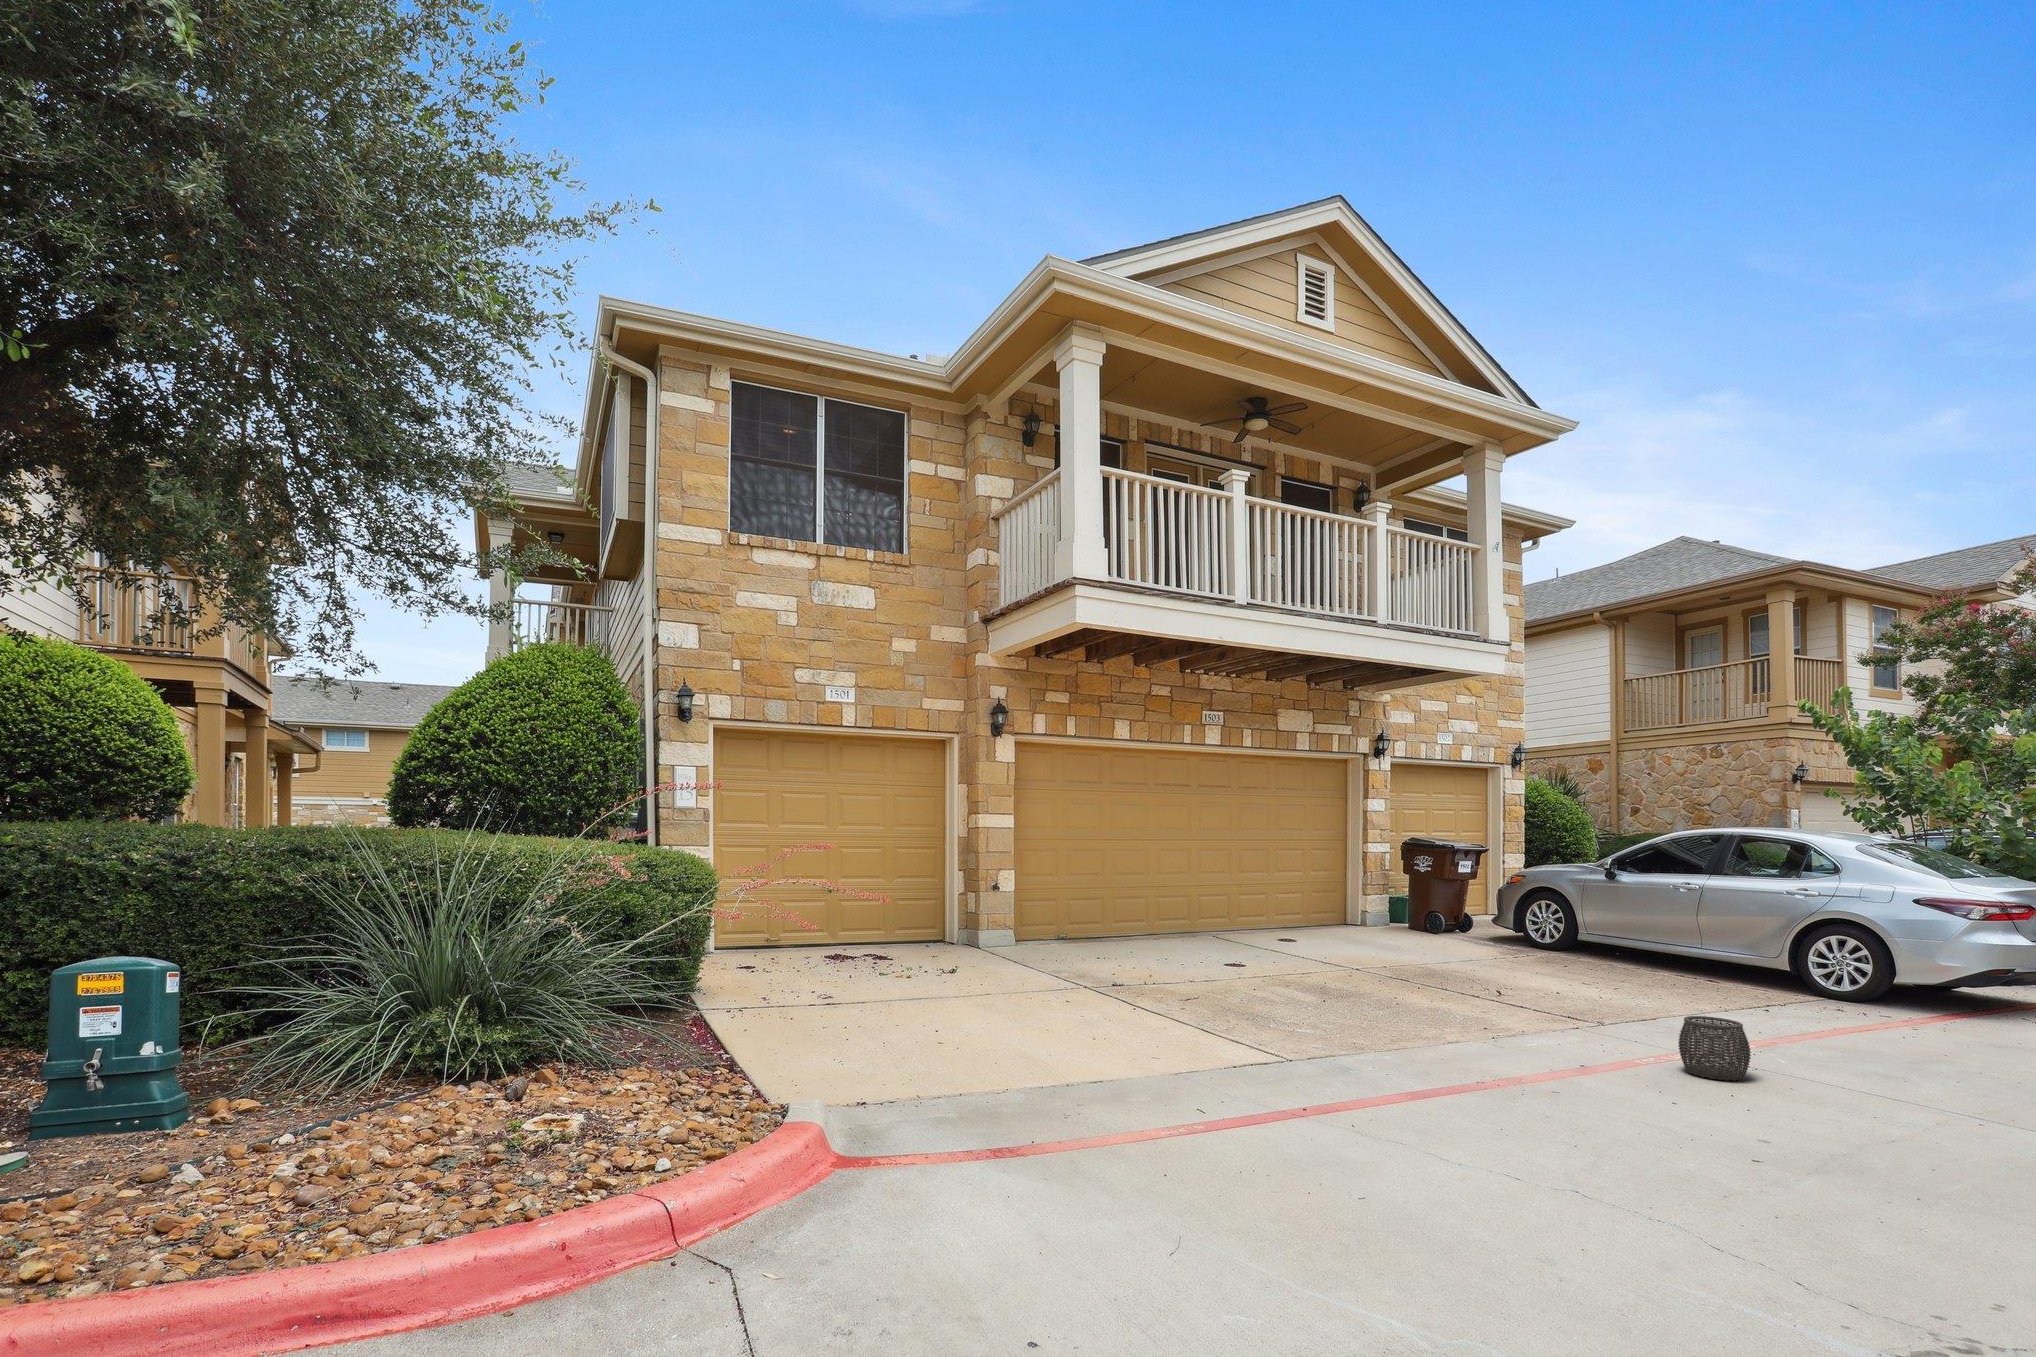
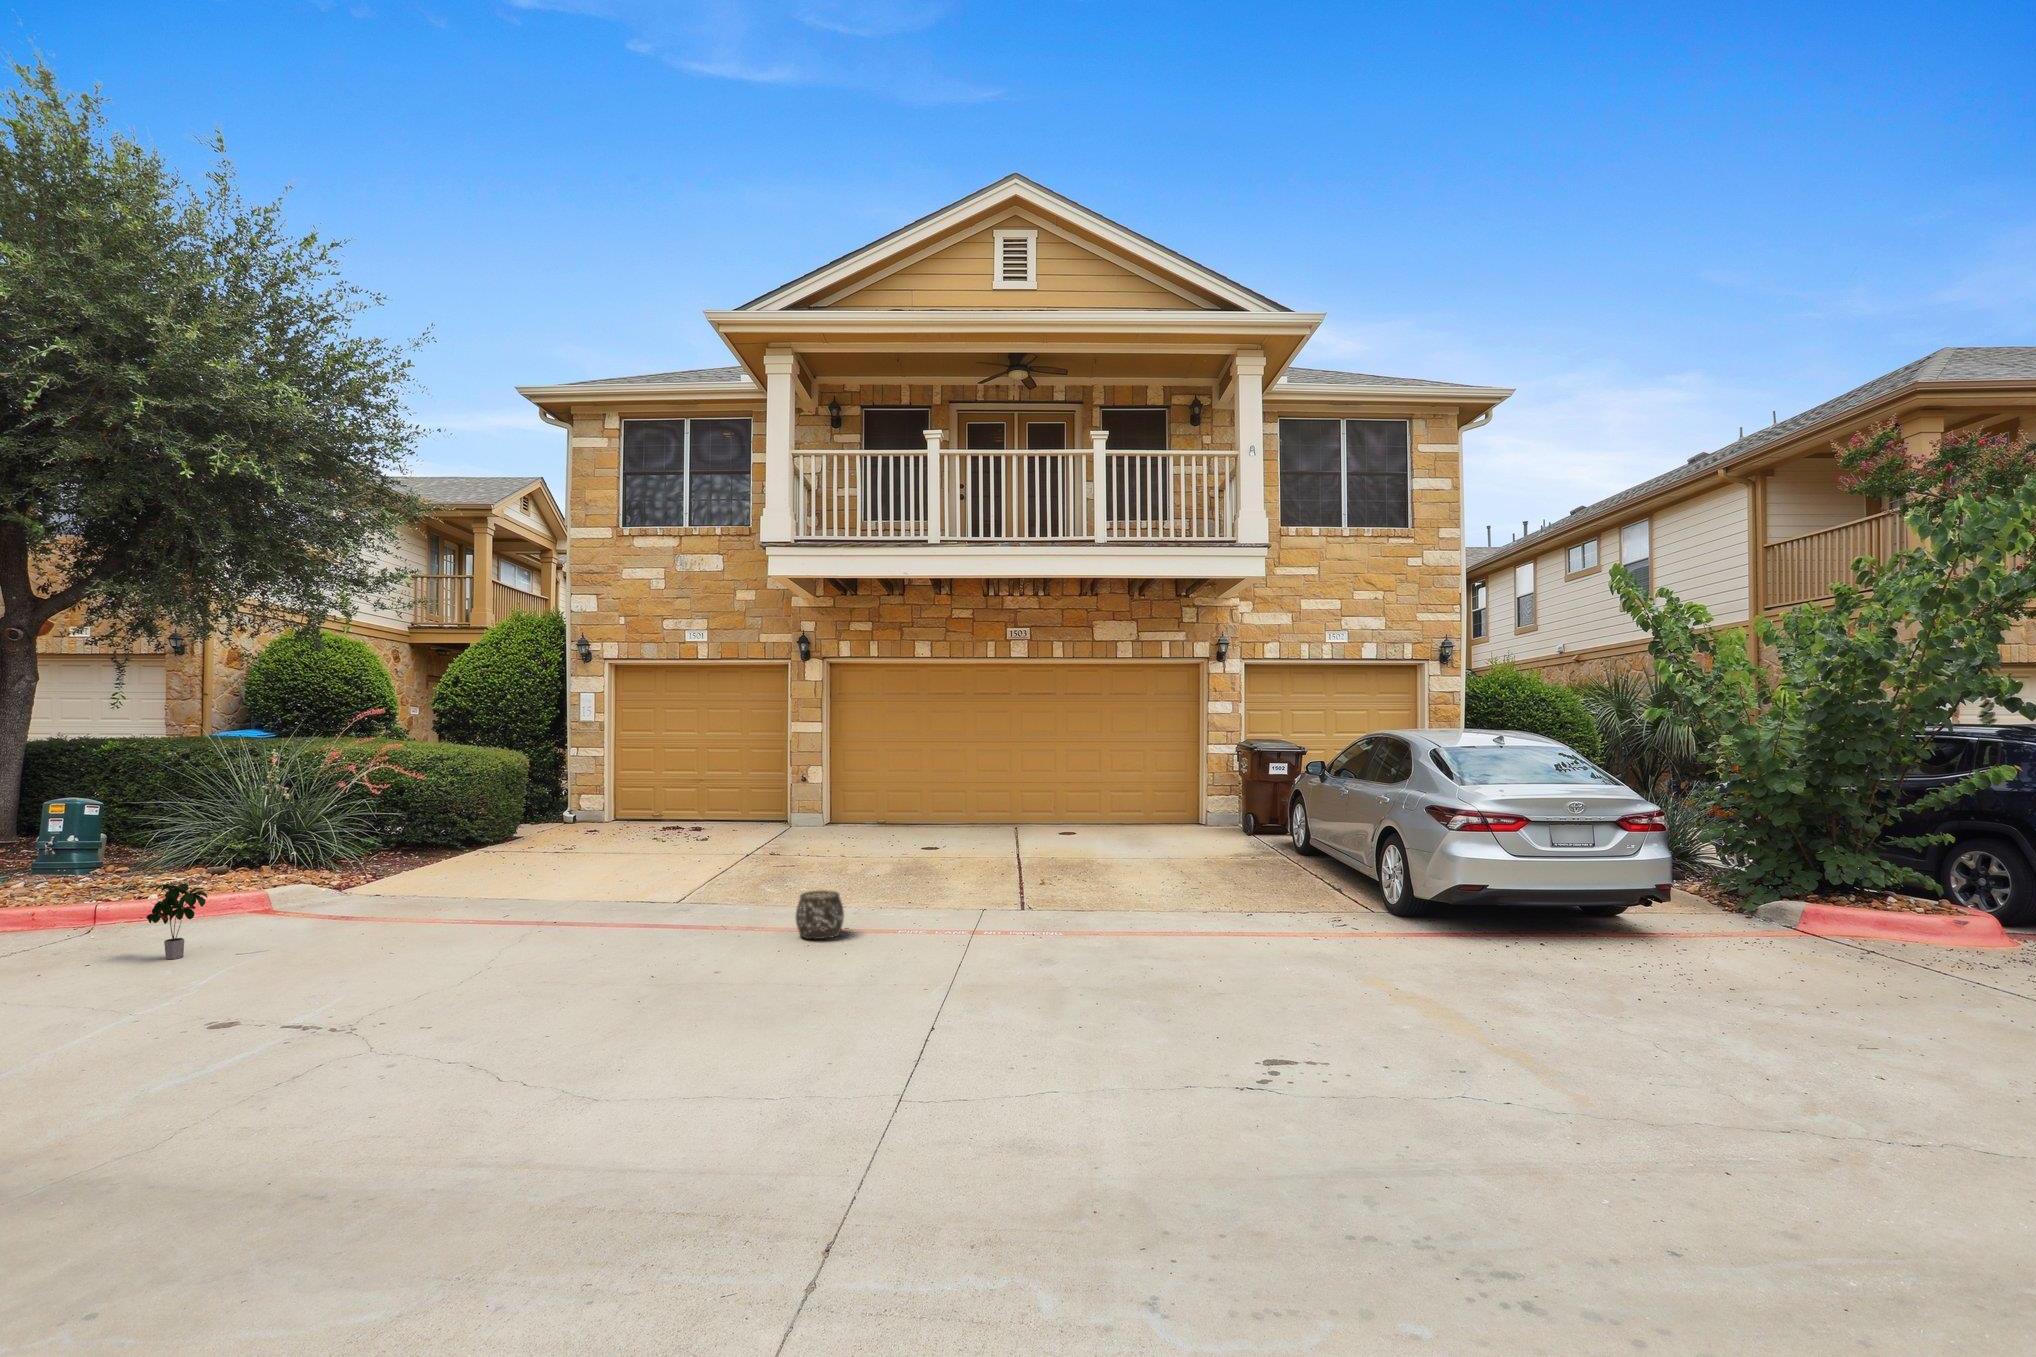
potted plant: none [1144,1103,1279,1274] -> present [146,884,207,959]

